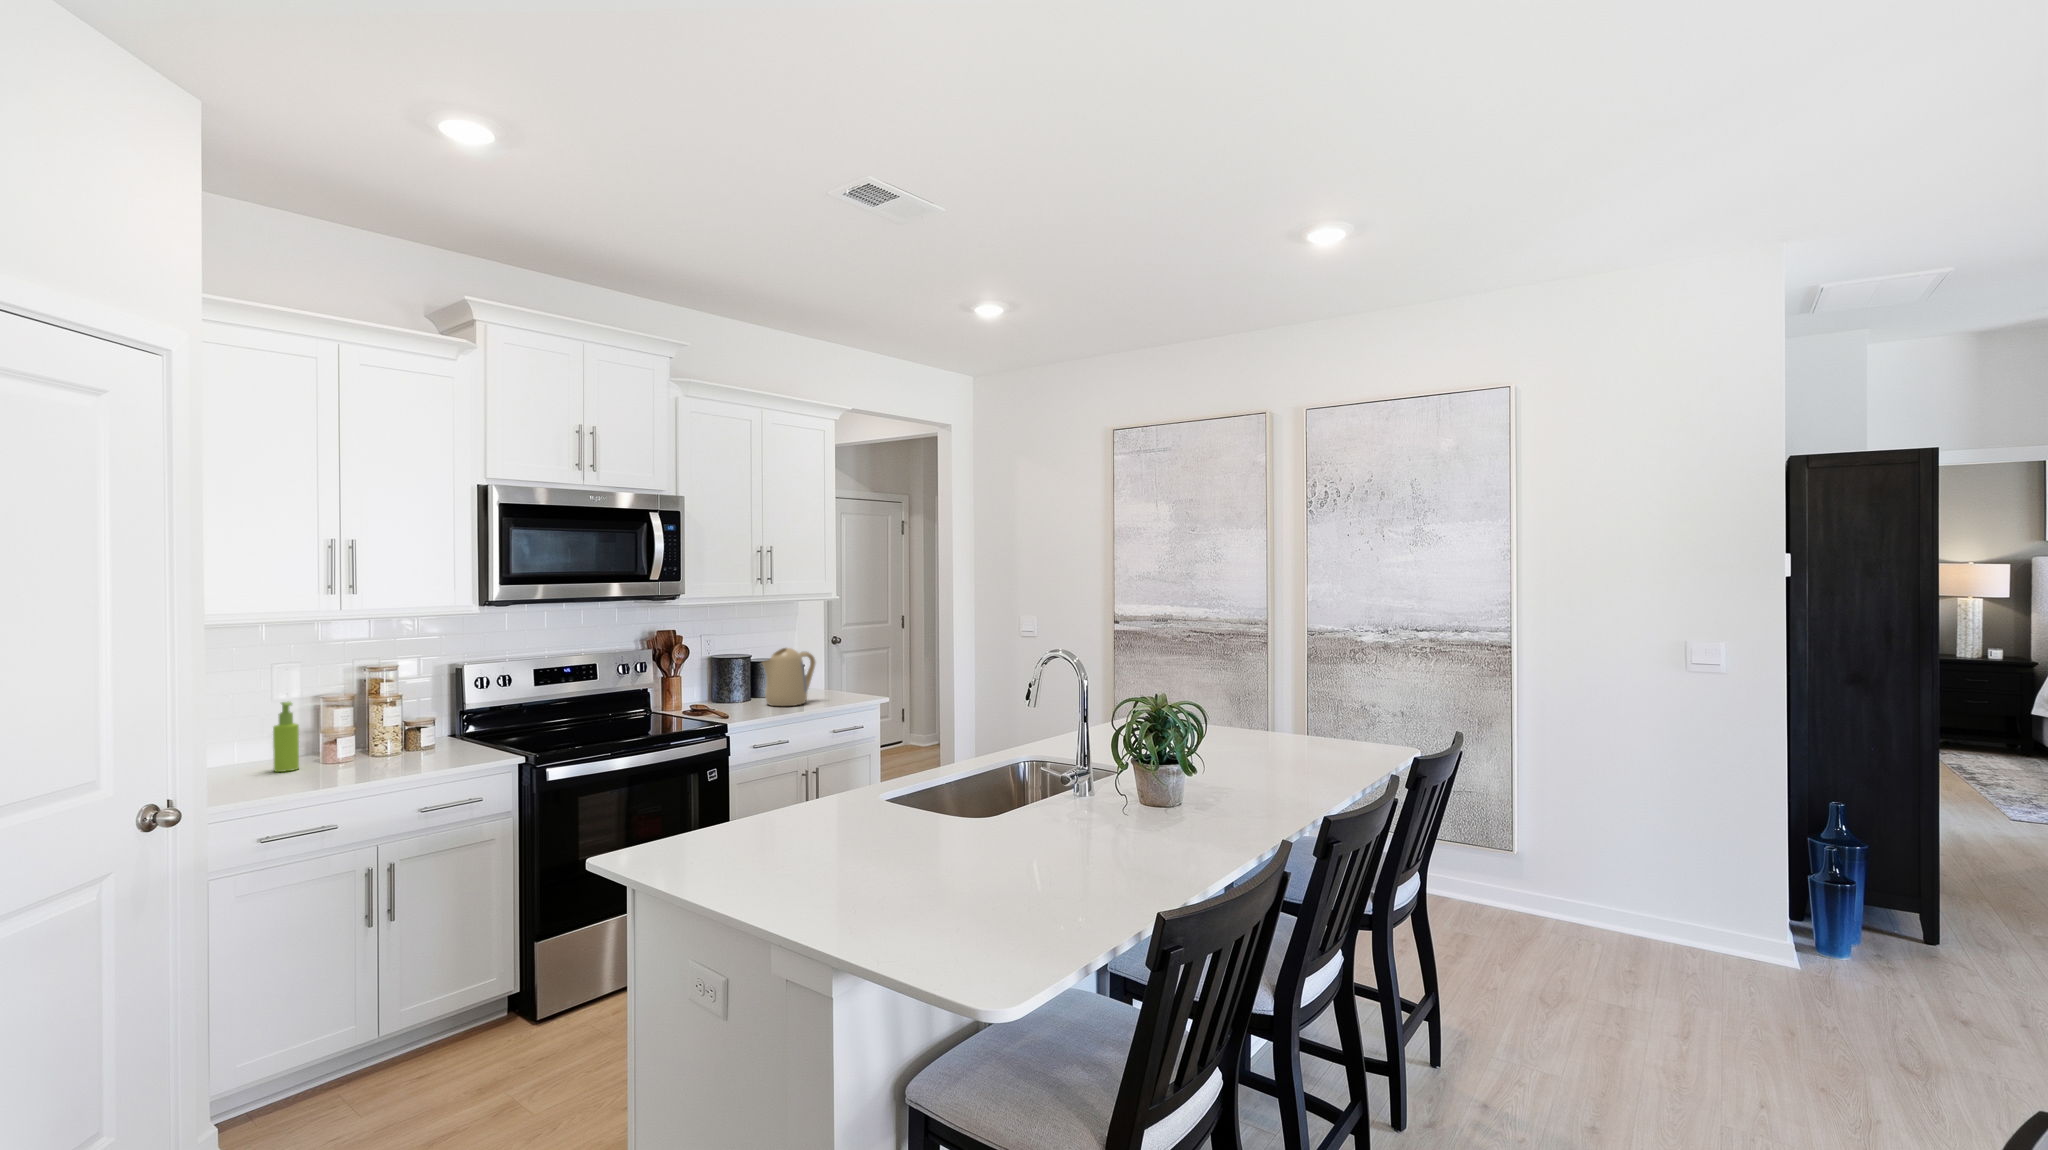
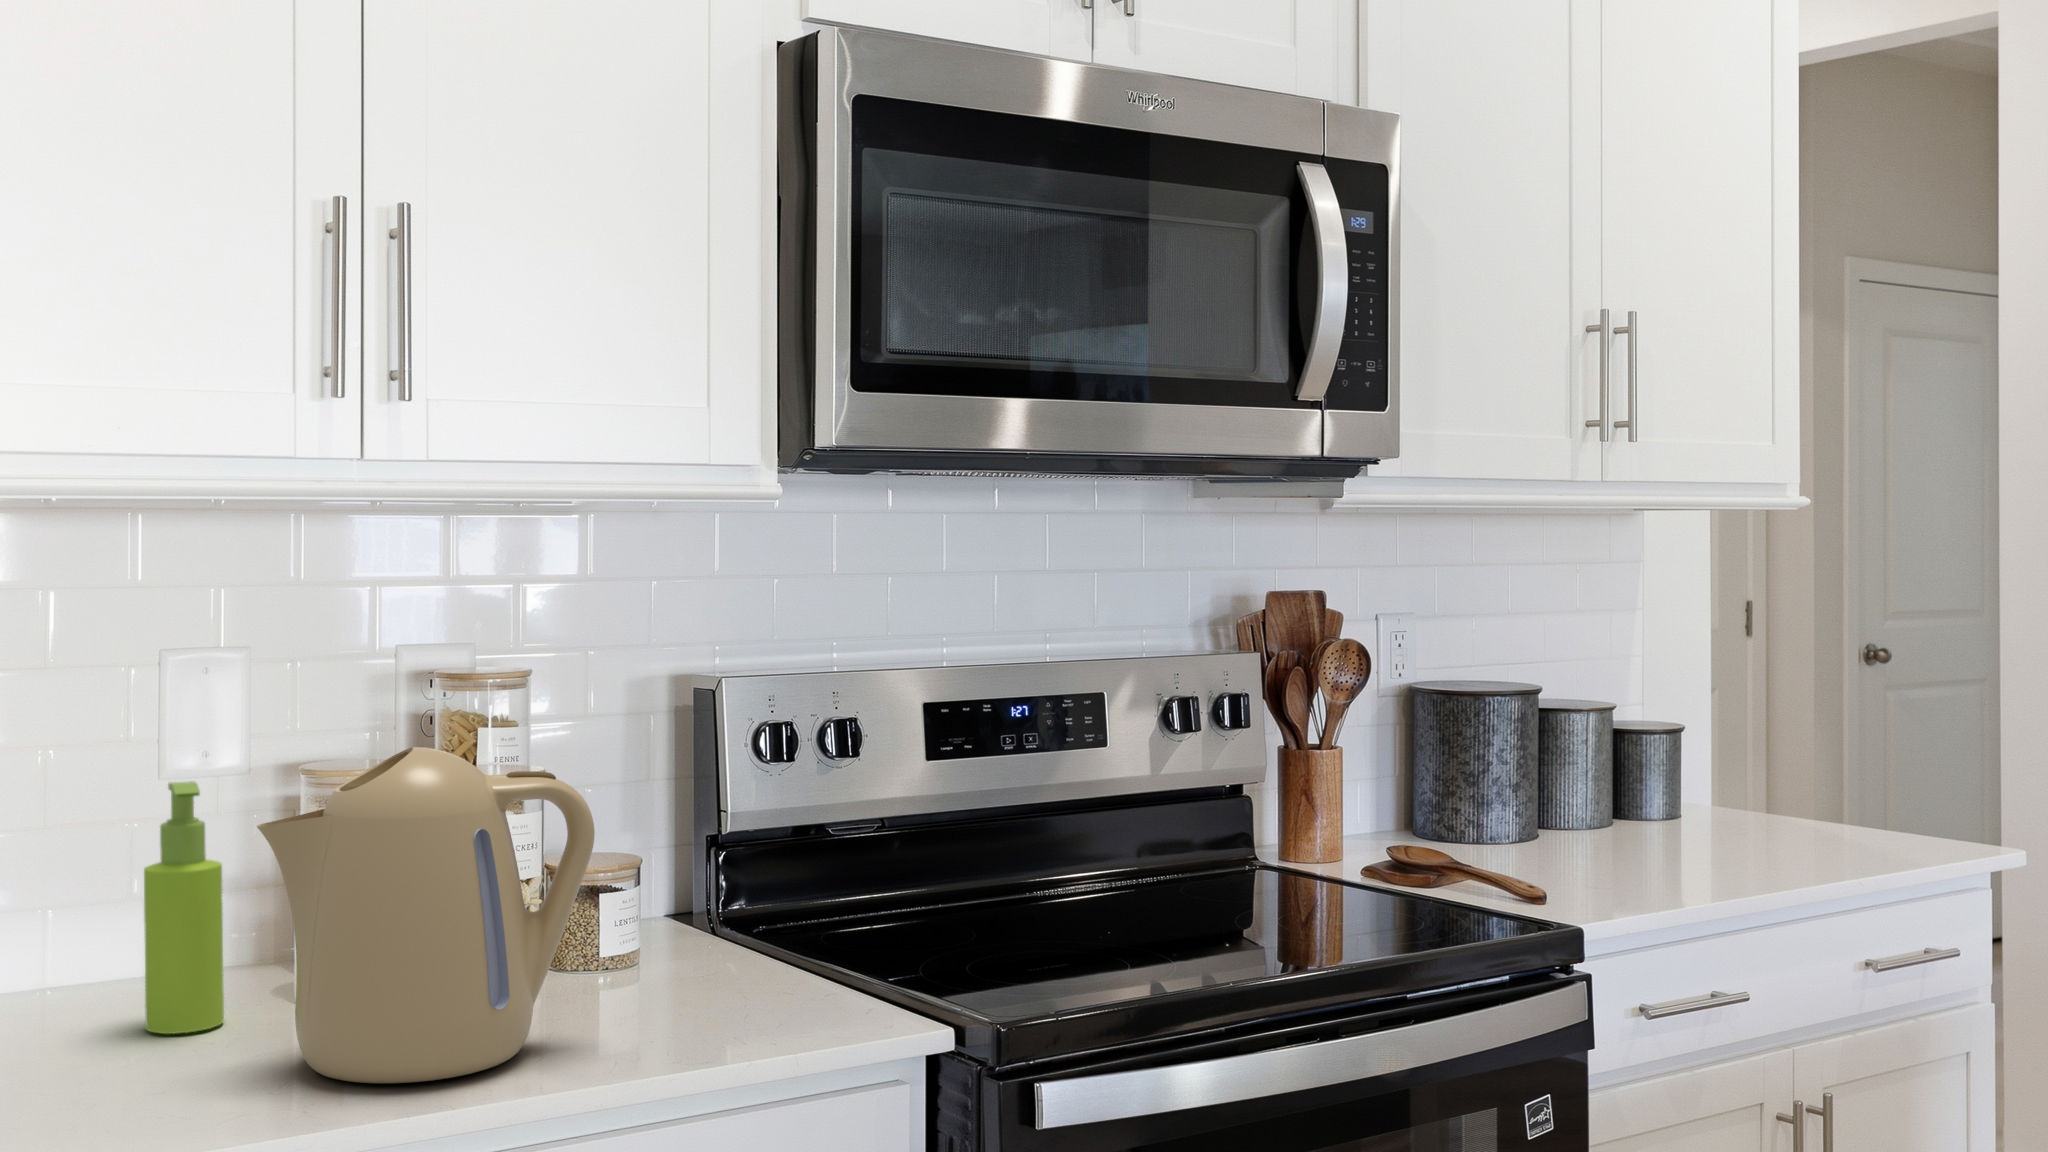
kettle: present [762,648,816,706] -> present [257,747,595,1083]

